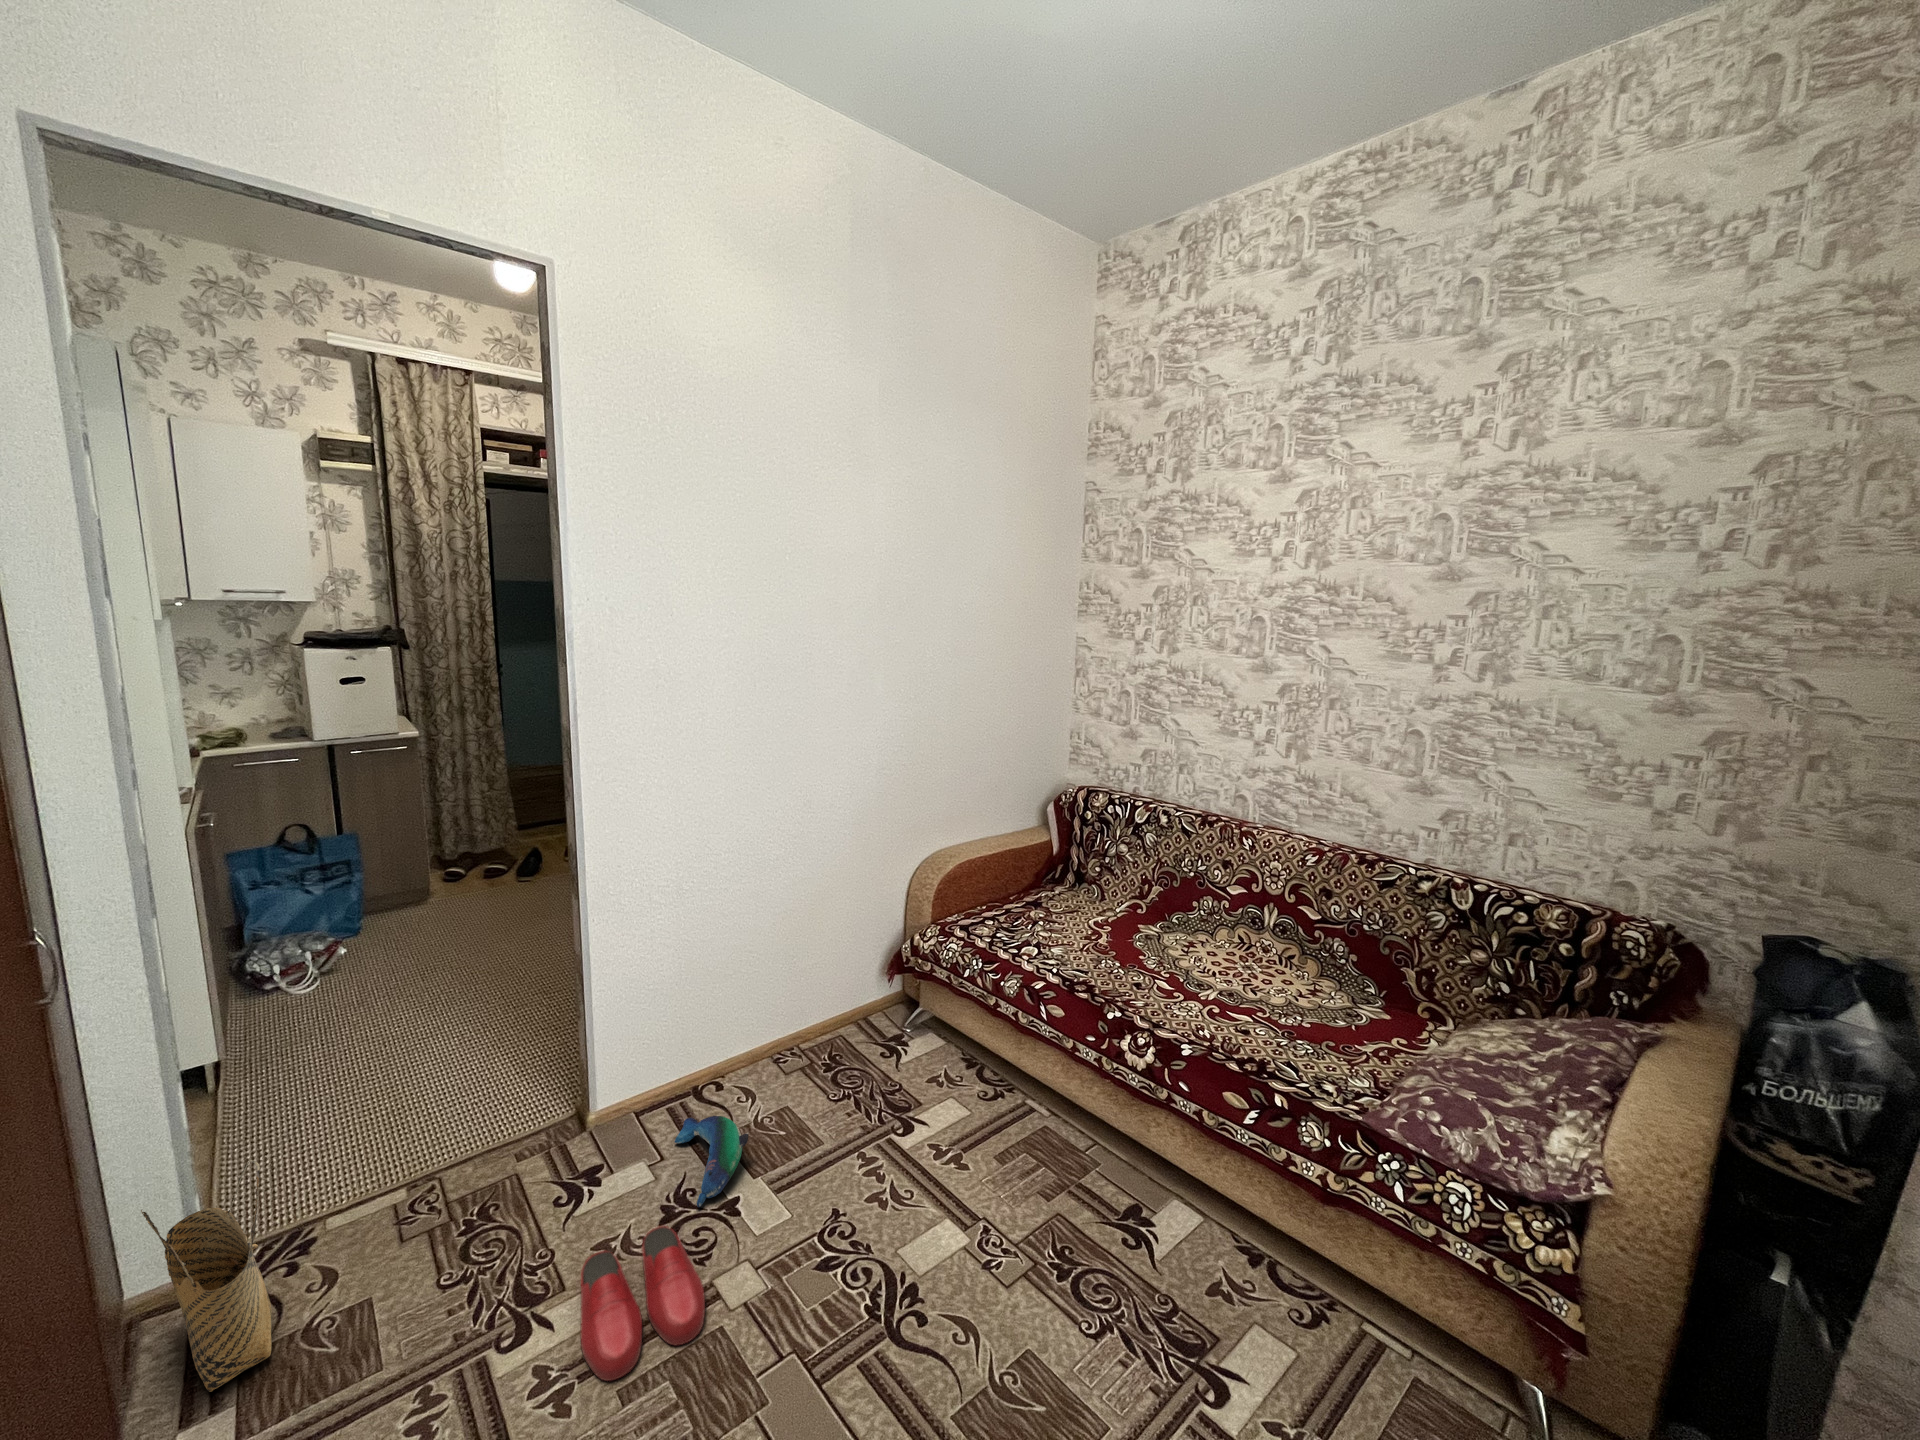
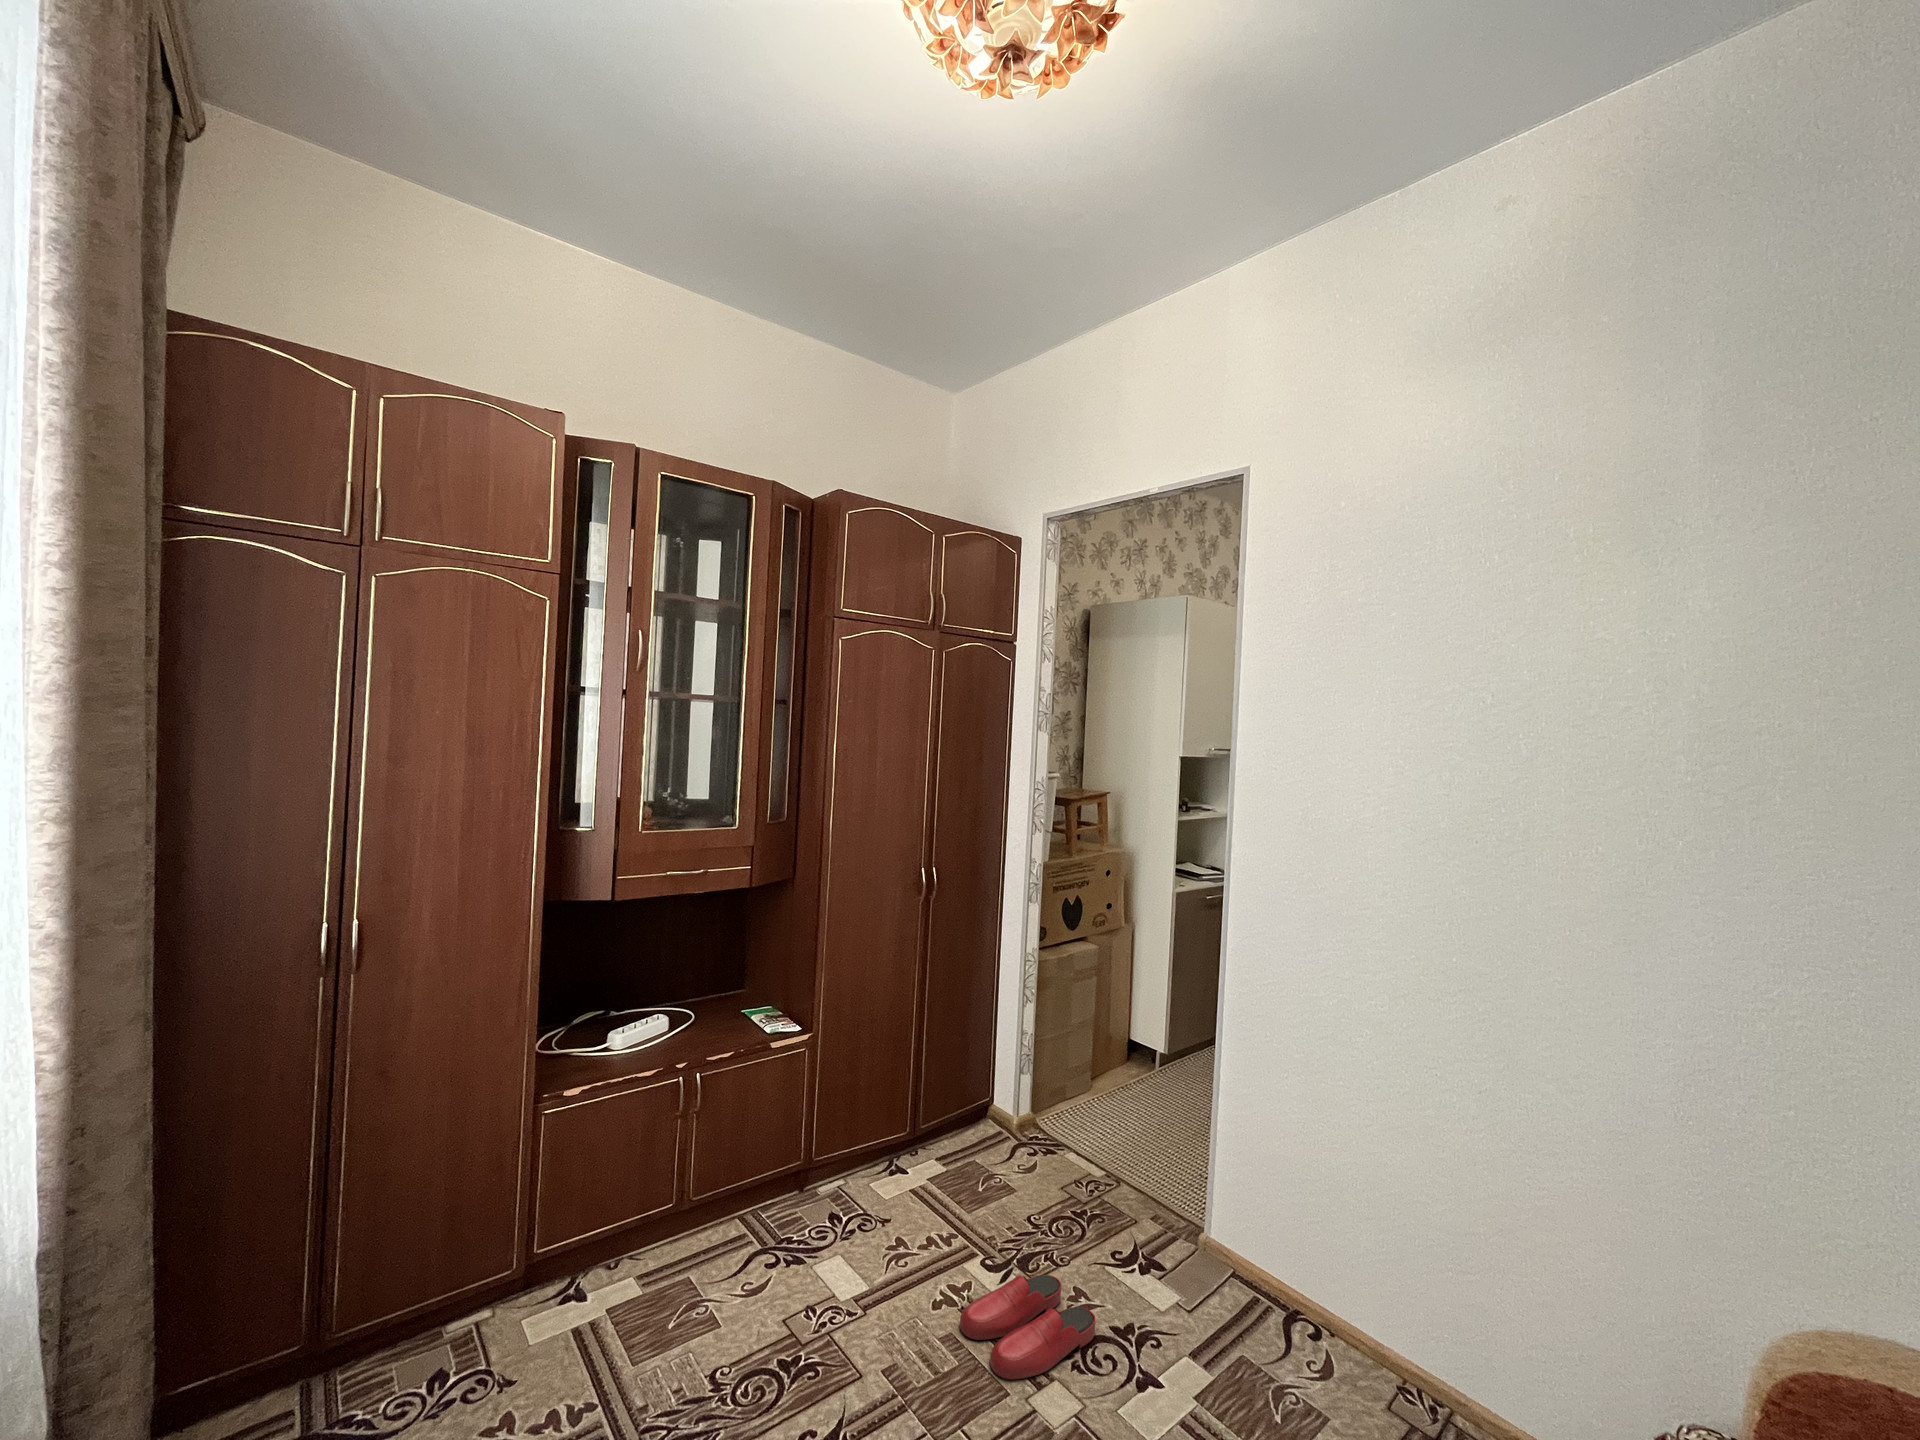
plush toy: present [674,1116,748,1207] -> none [1133,1305,1241,1369]
woven basket: present [141,1160,272,1392] -> none [953,1040,1015,1167]

